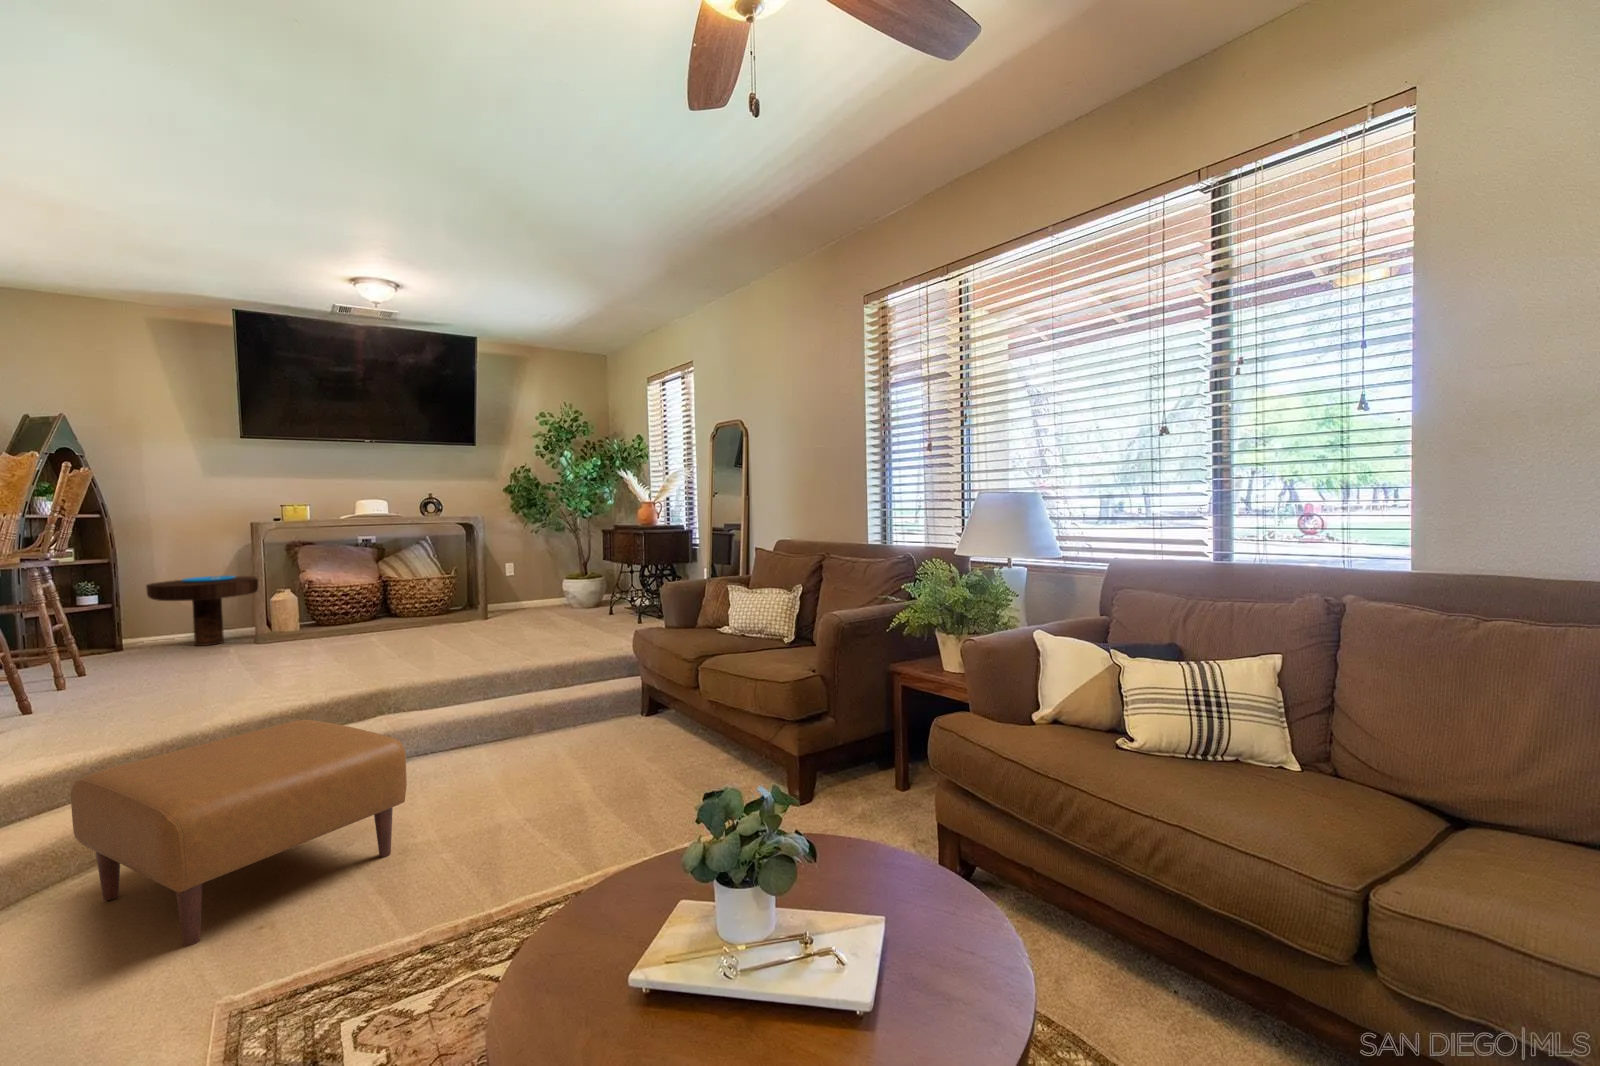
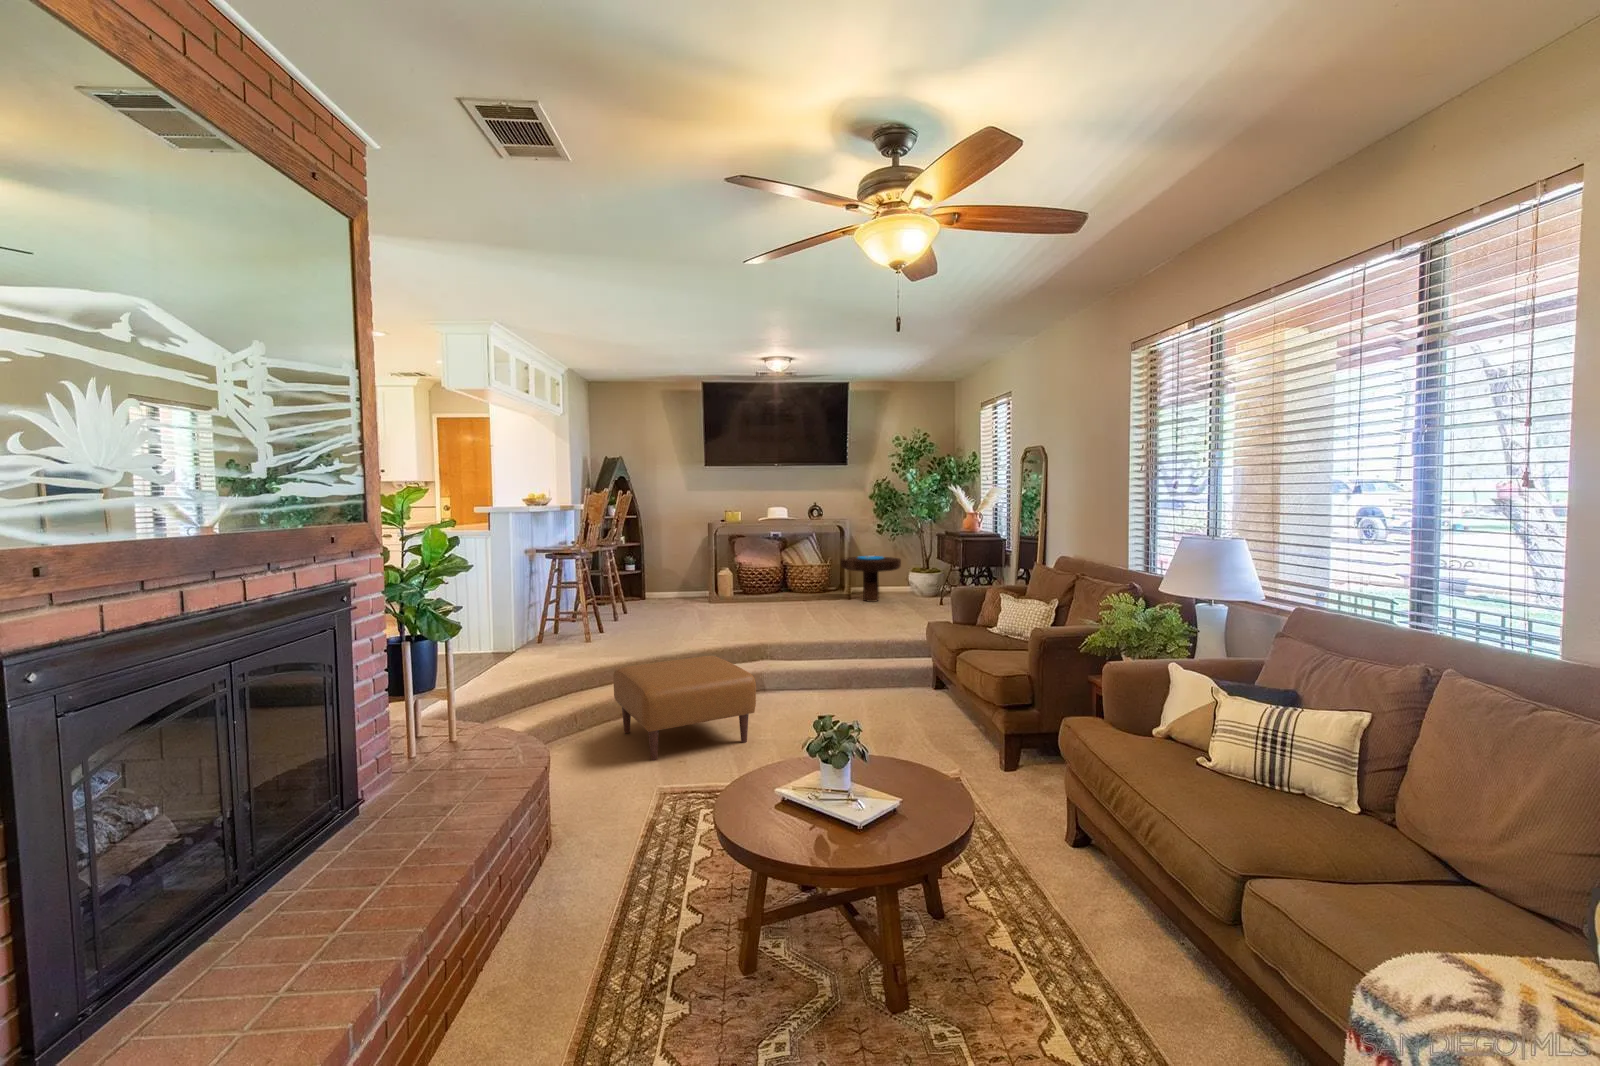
side table: present [146,576,258,646] -> present [841,556,901,602]

